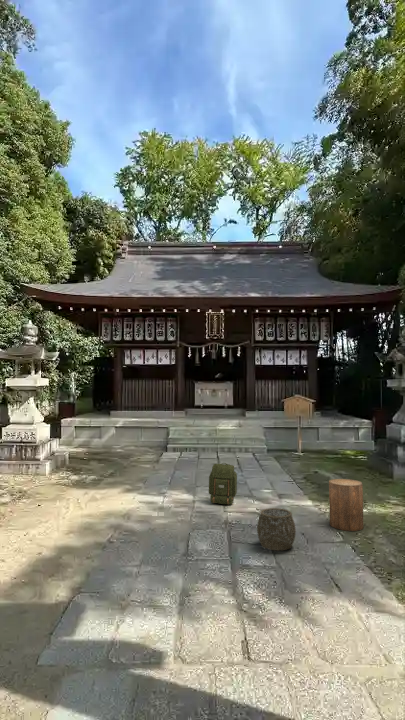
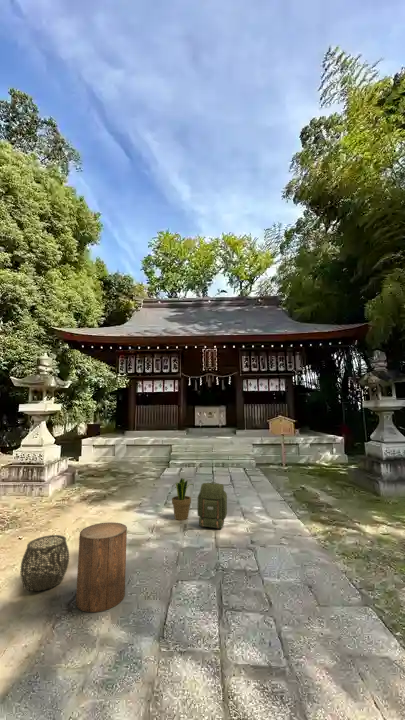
potted plant: none [183,459,204,499] -> present [172,478,193,520]
stool: present [329,479,364,531] -> present [76,522,127,612]
woven basket: present [257,508,296,551] -> present [20,535,69,591]

